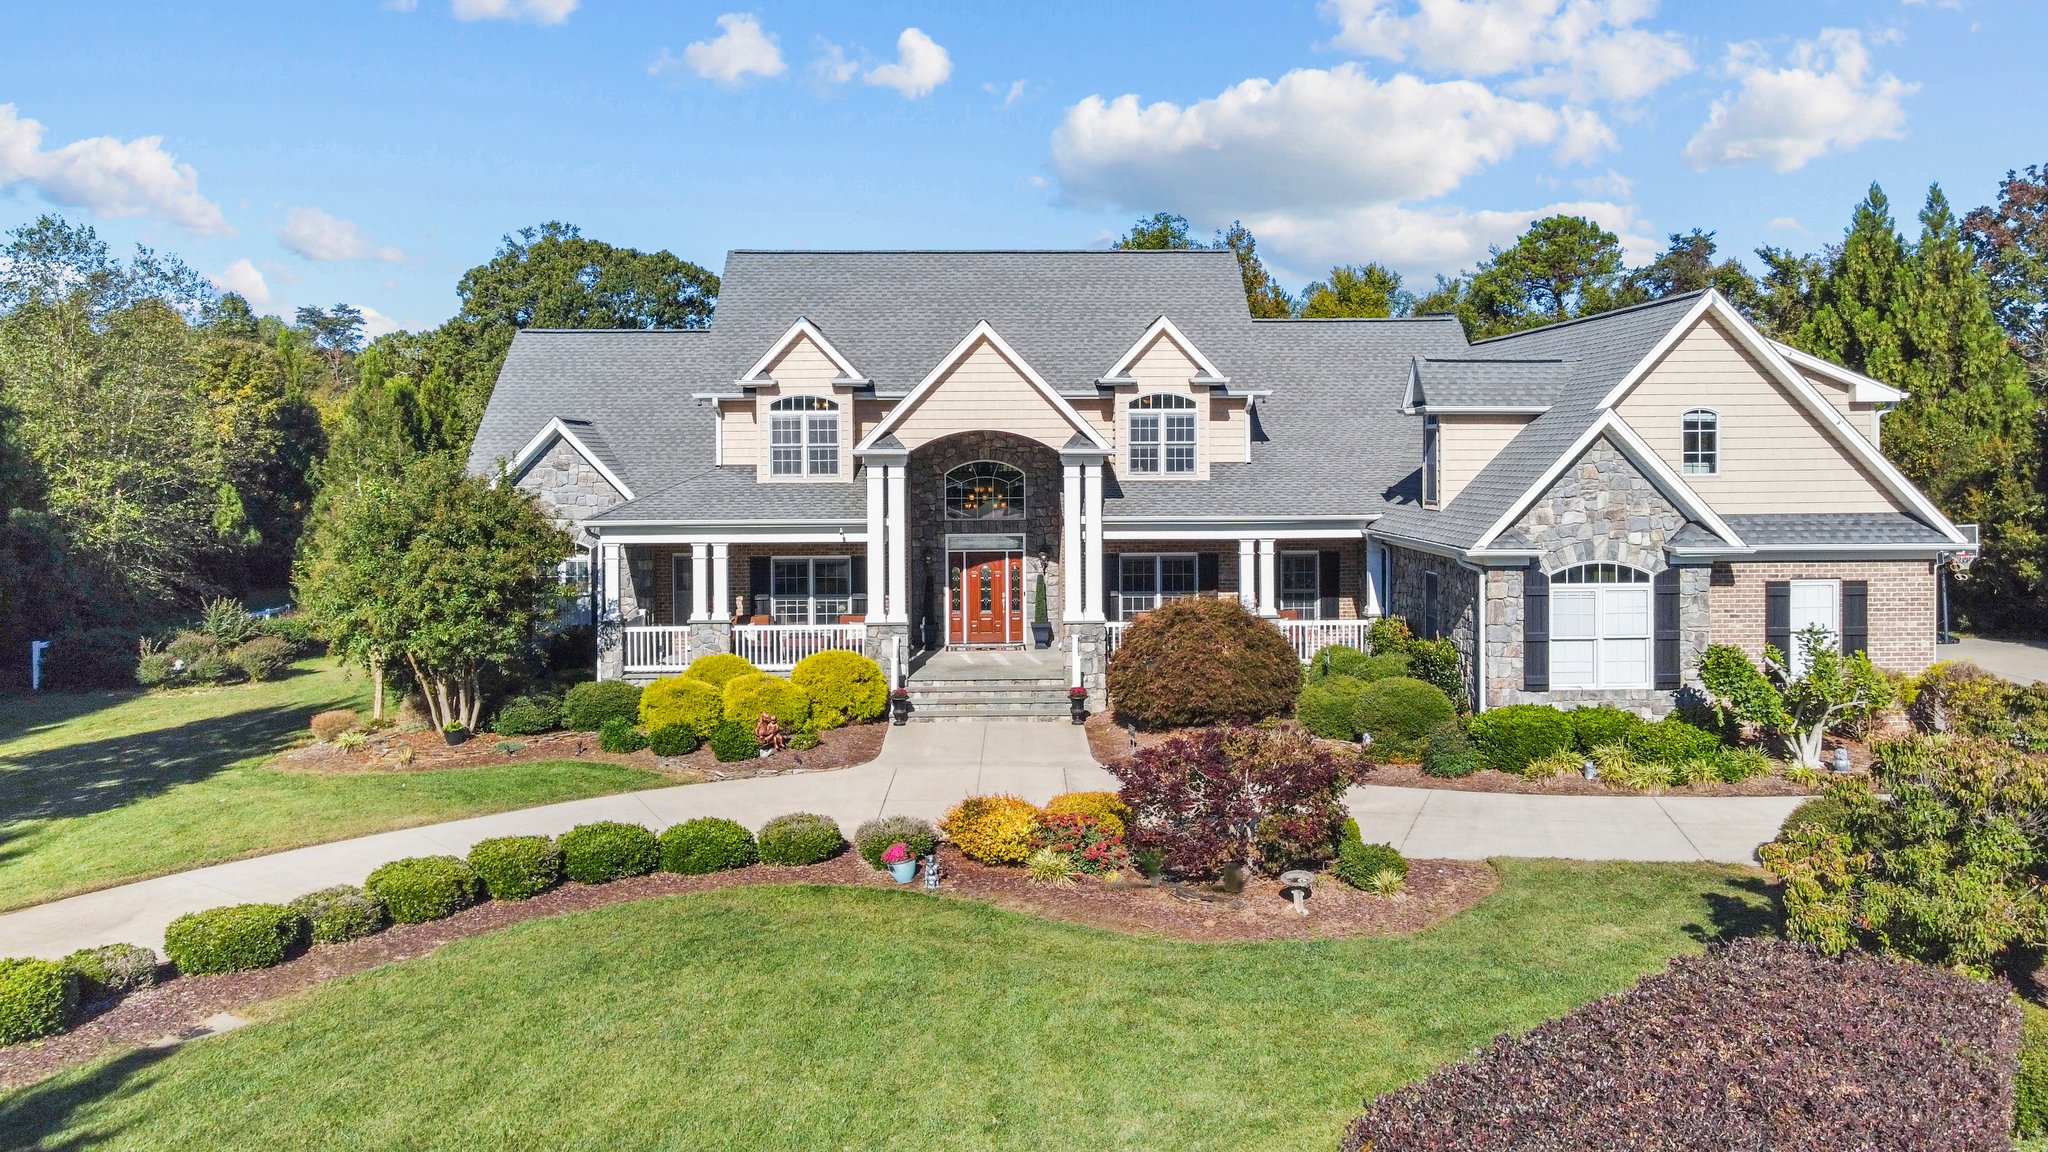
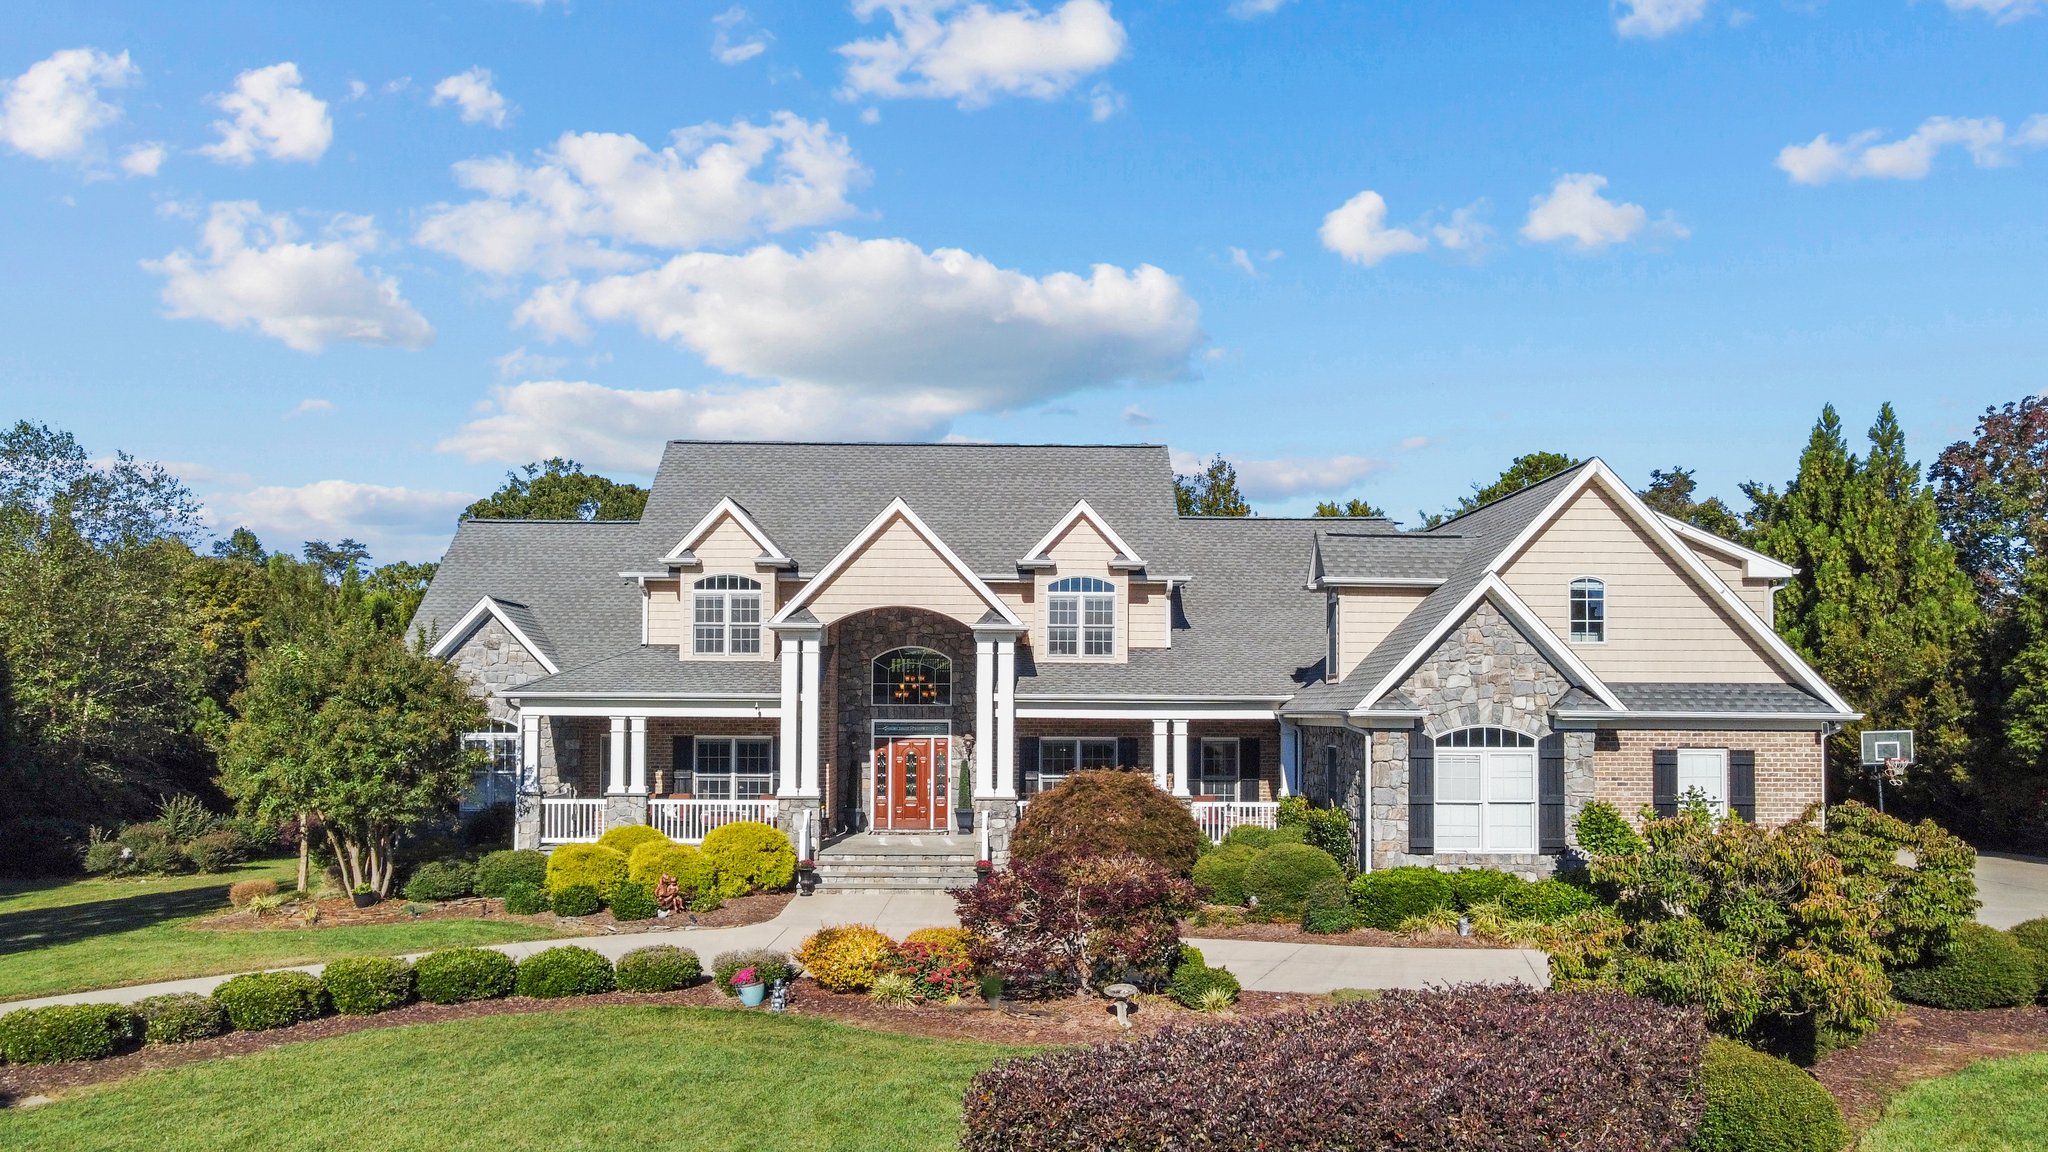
watering can: present [1223,863,1254,893] -> none [1058,985,1087,1013]

